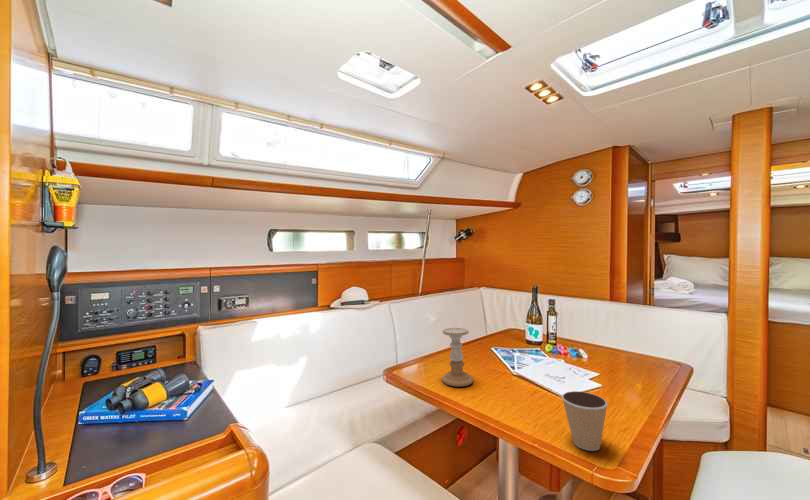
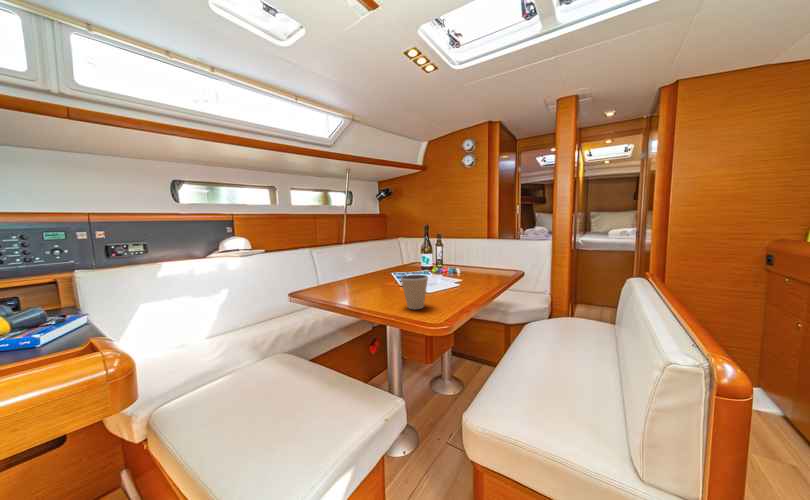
candle holder: present [442,328,473,387] -> none [334,248,358,289]

